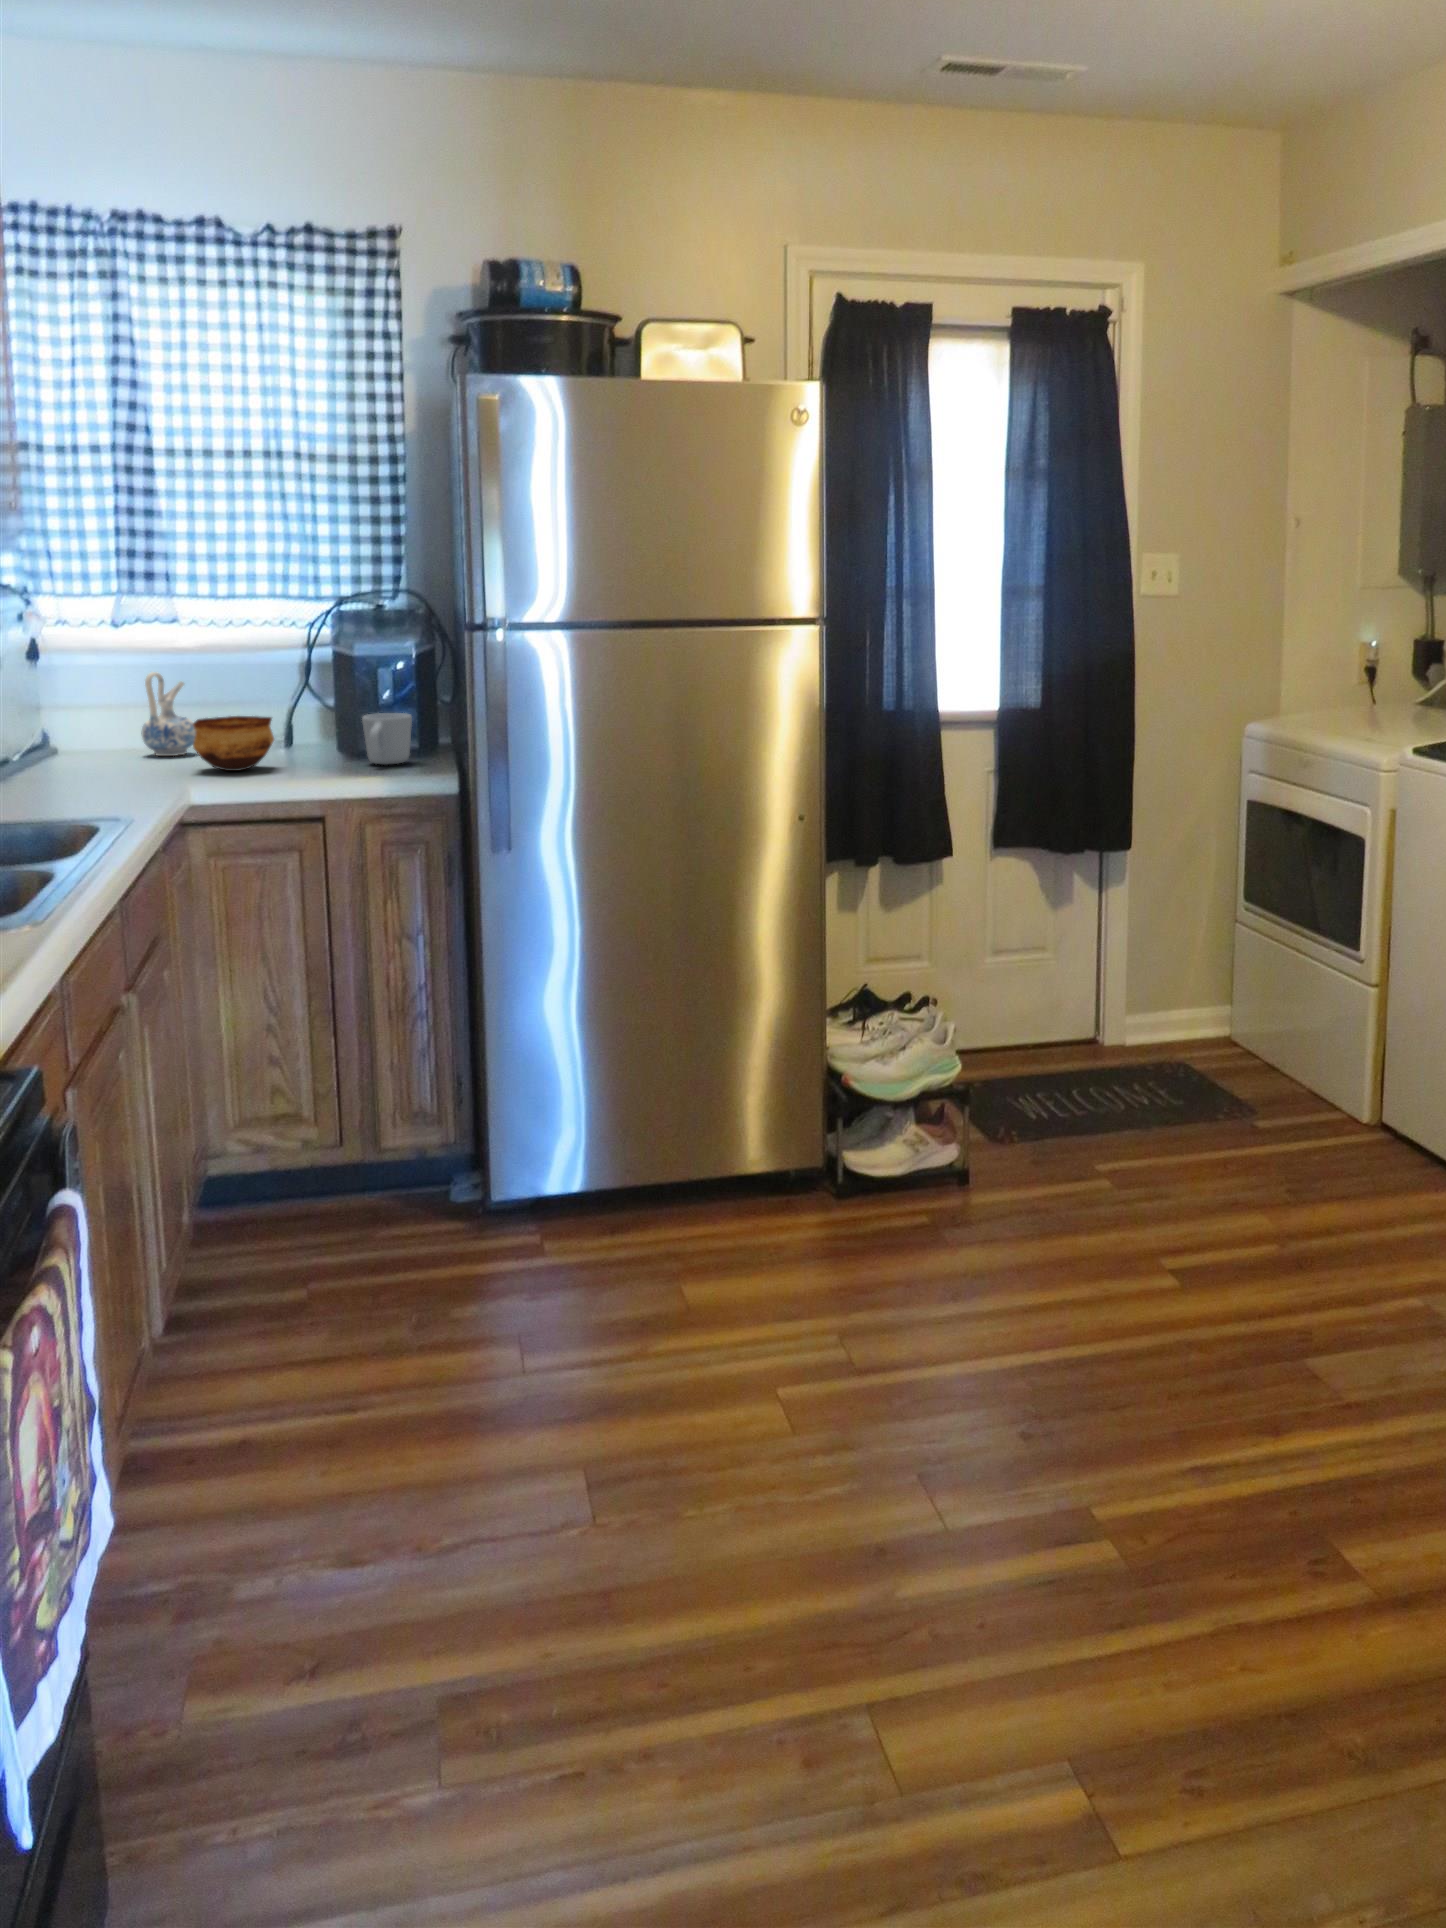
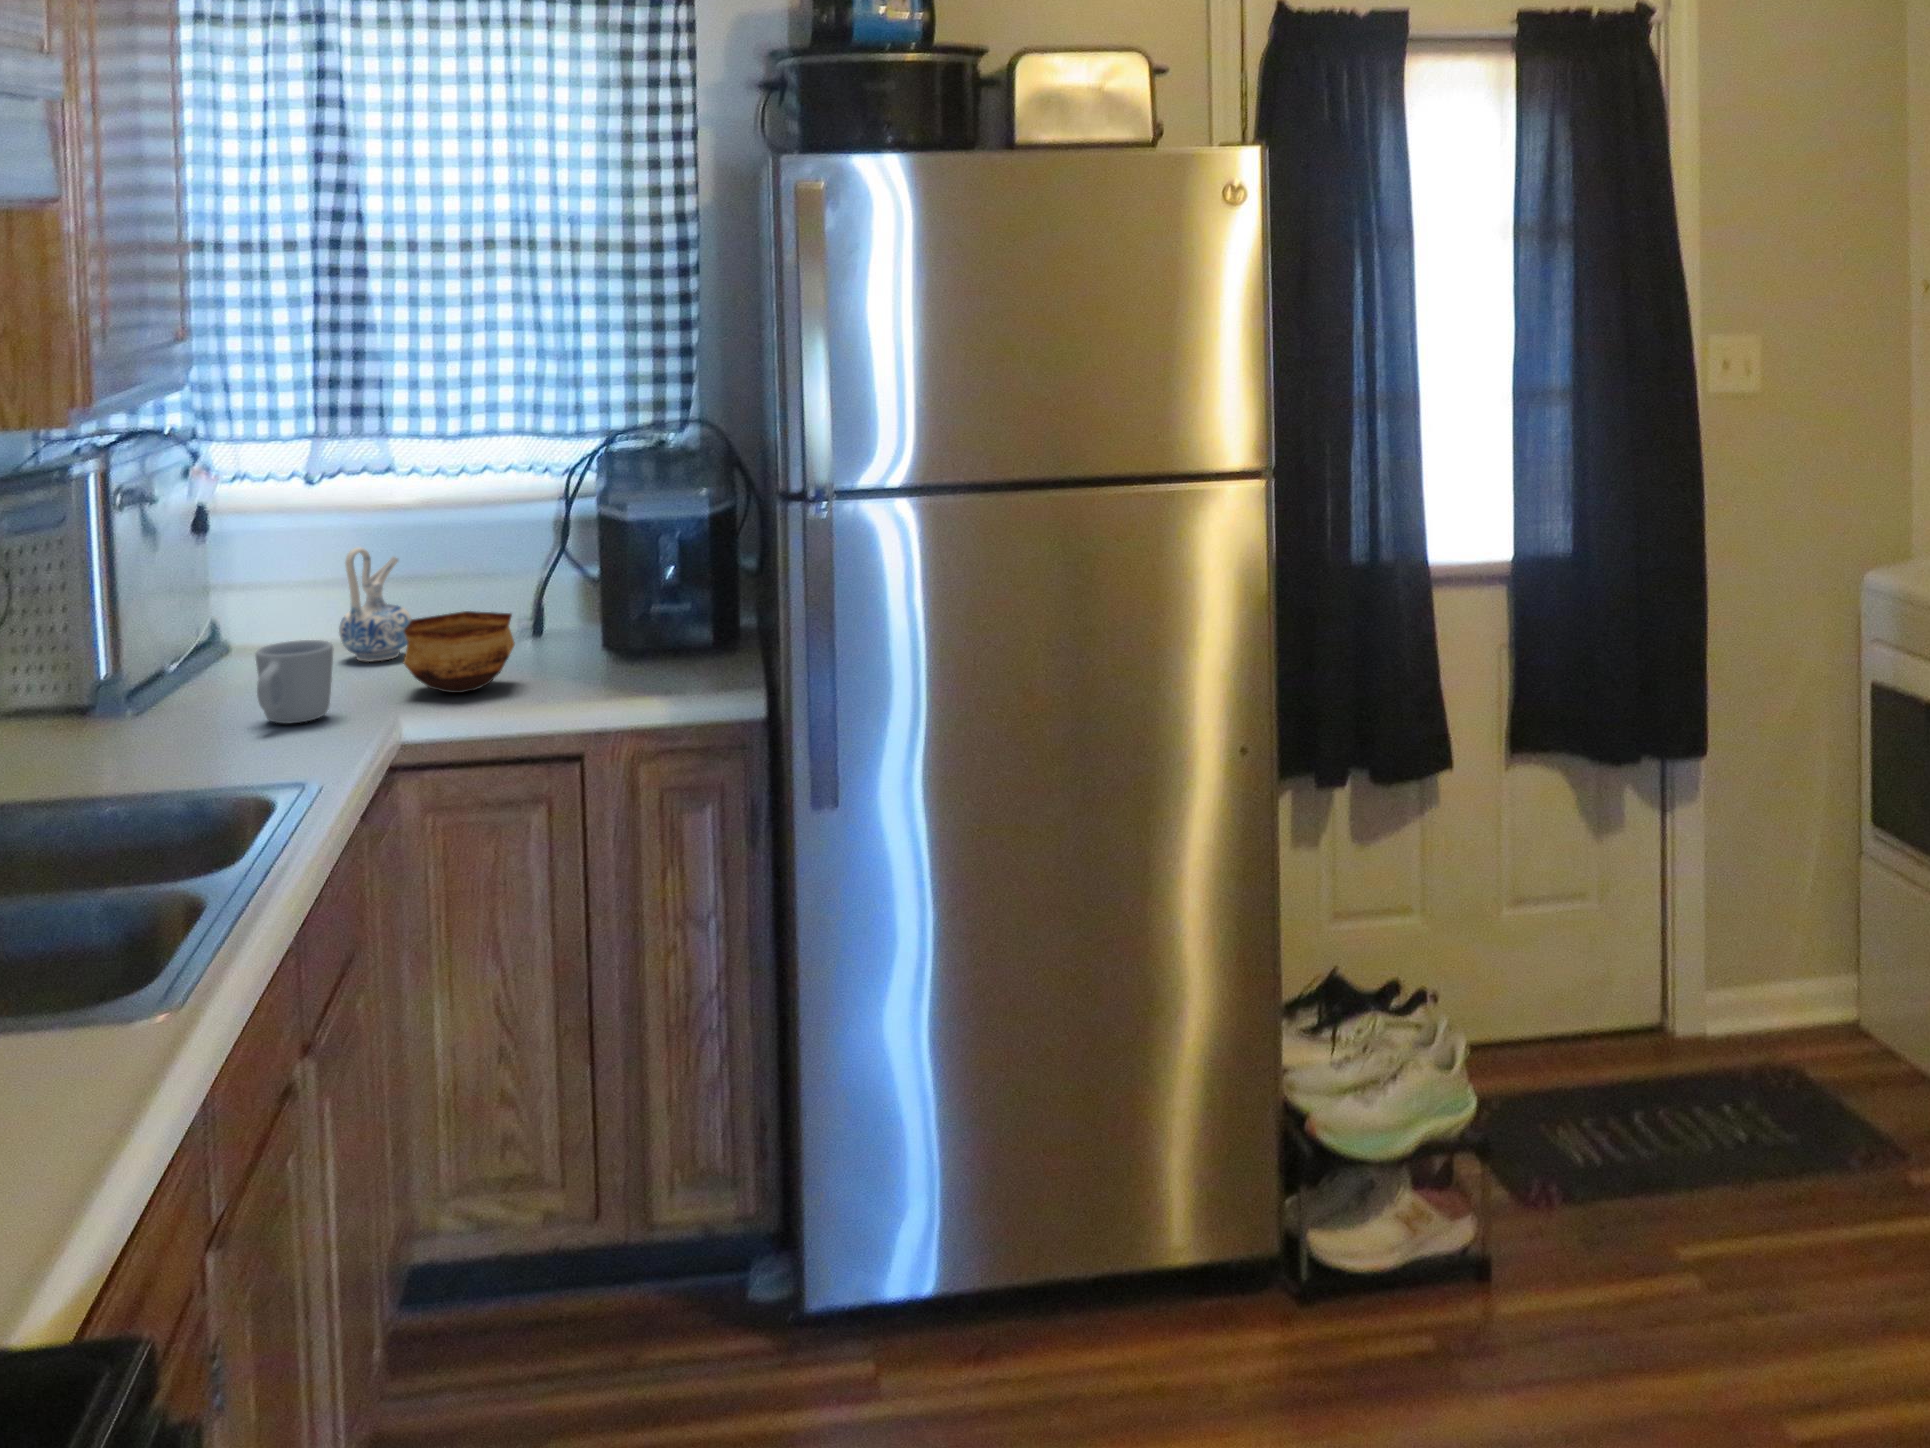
mug: present [362,713,412,765] -> present [255,640,333,724]

